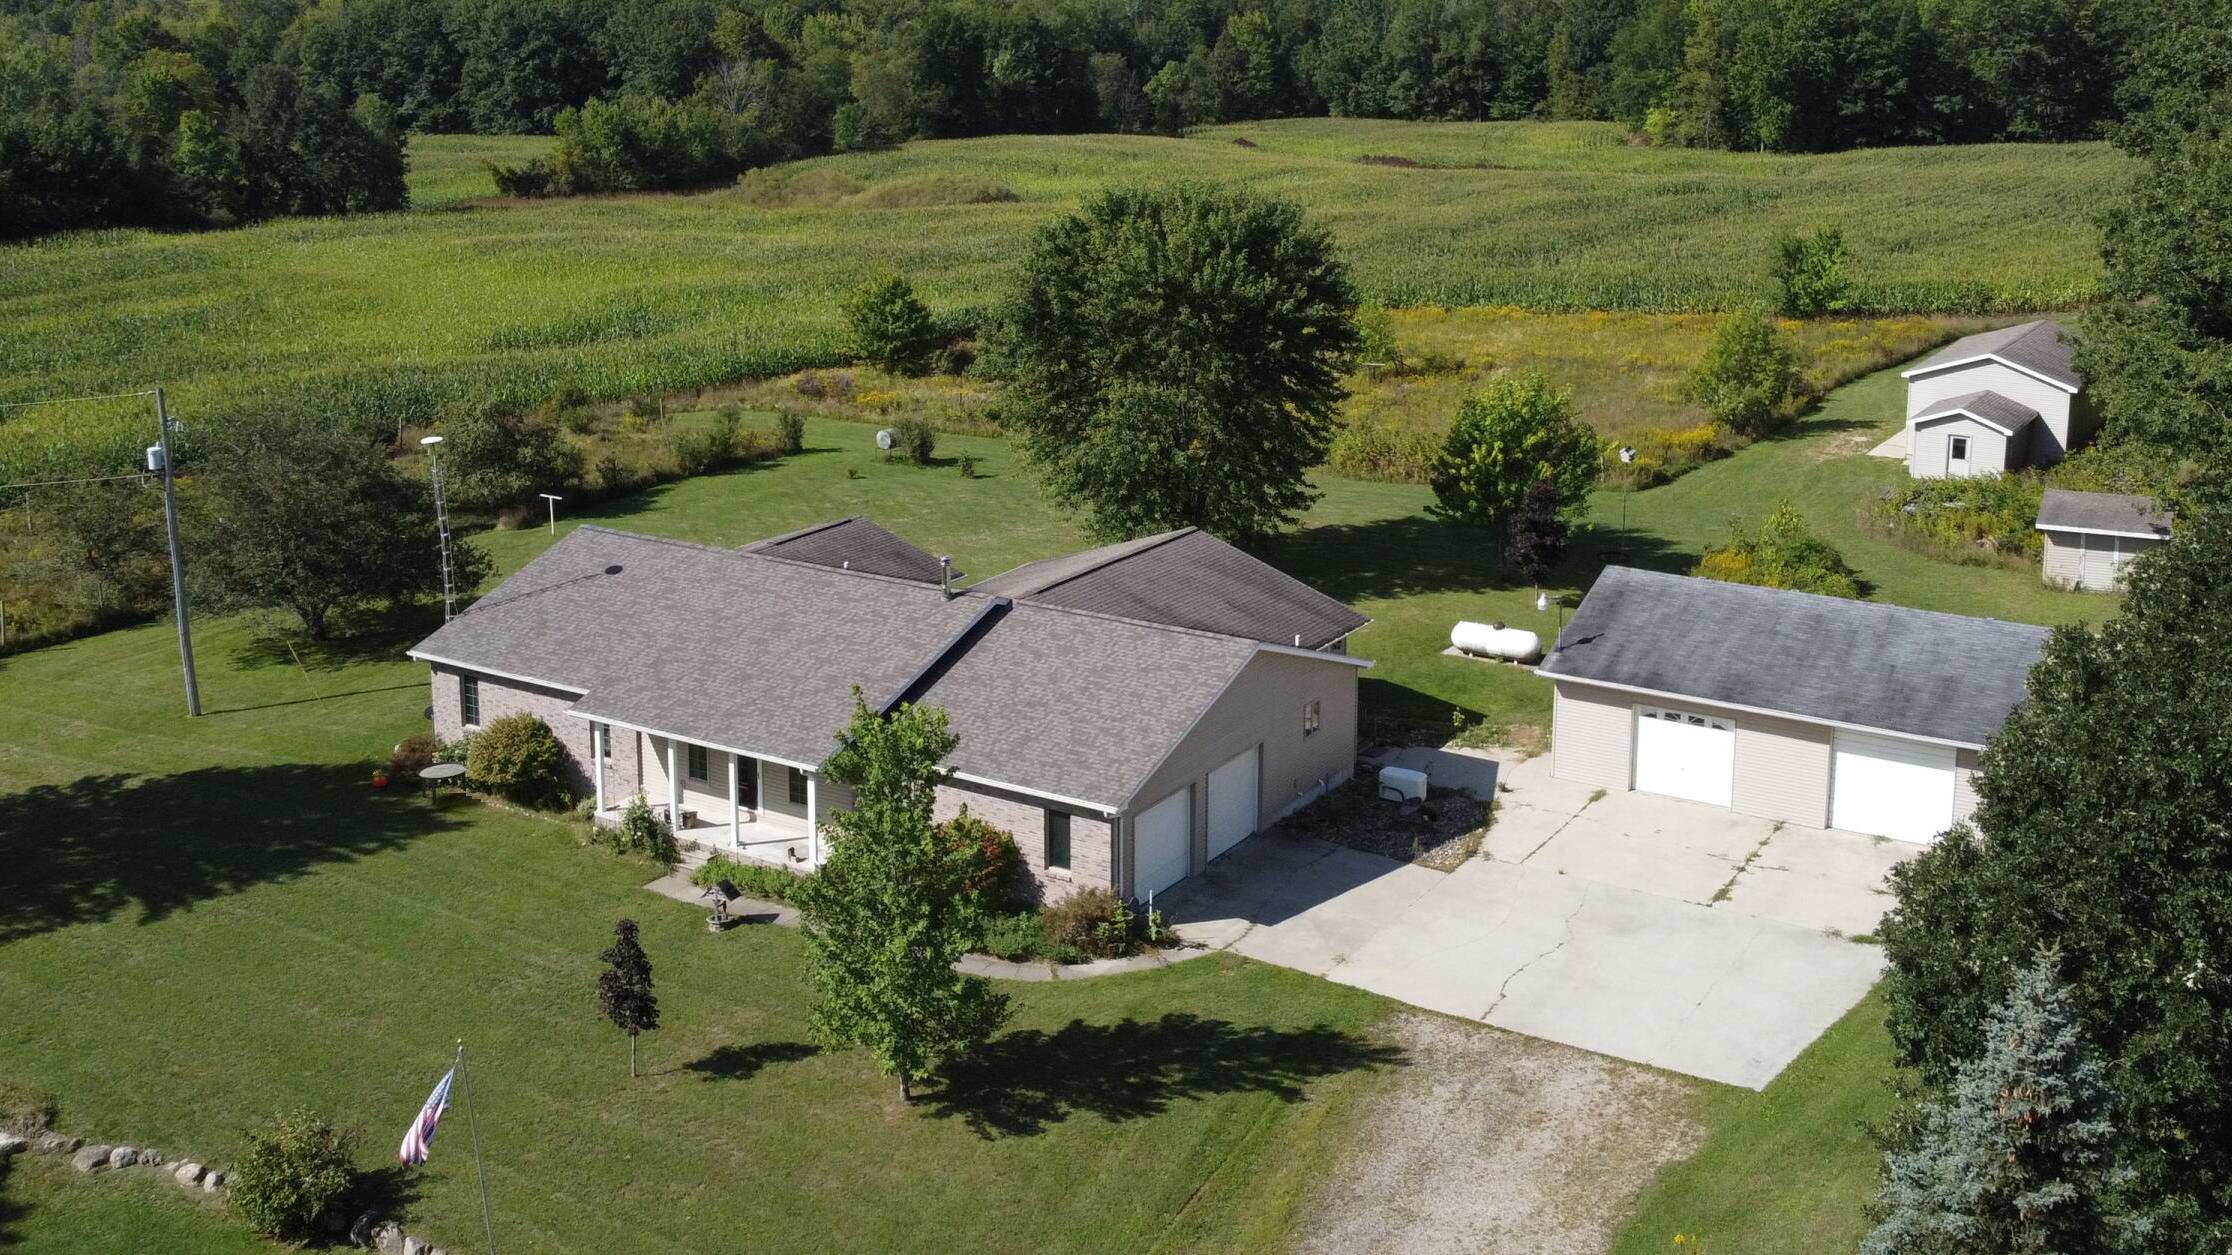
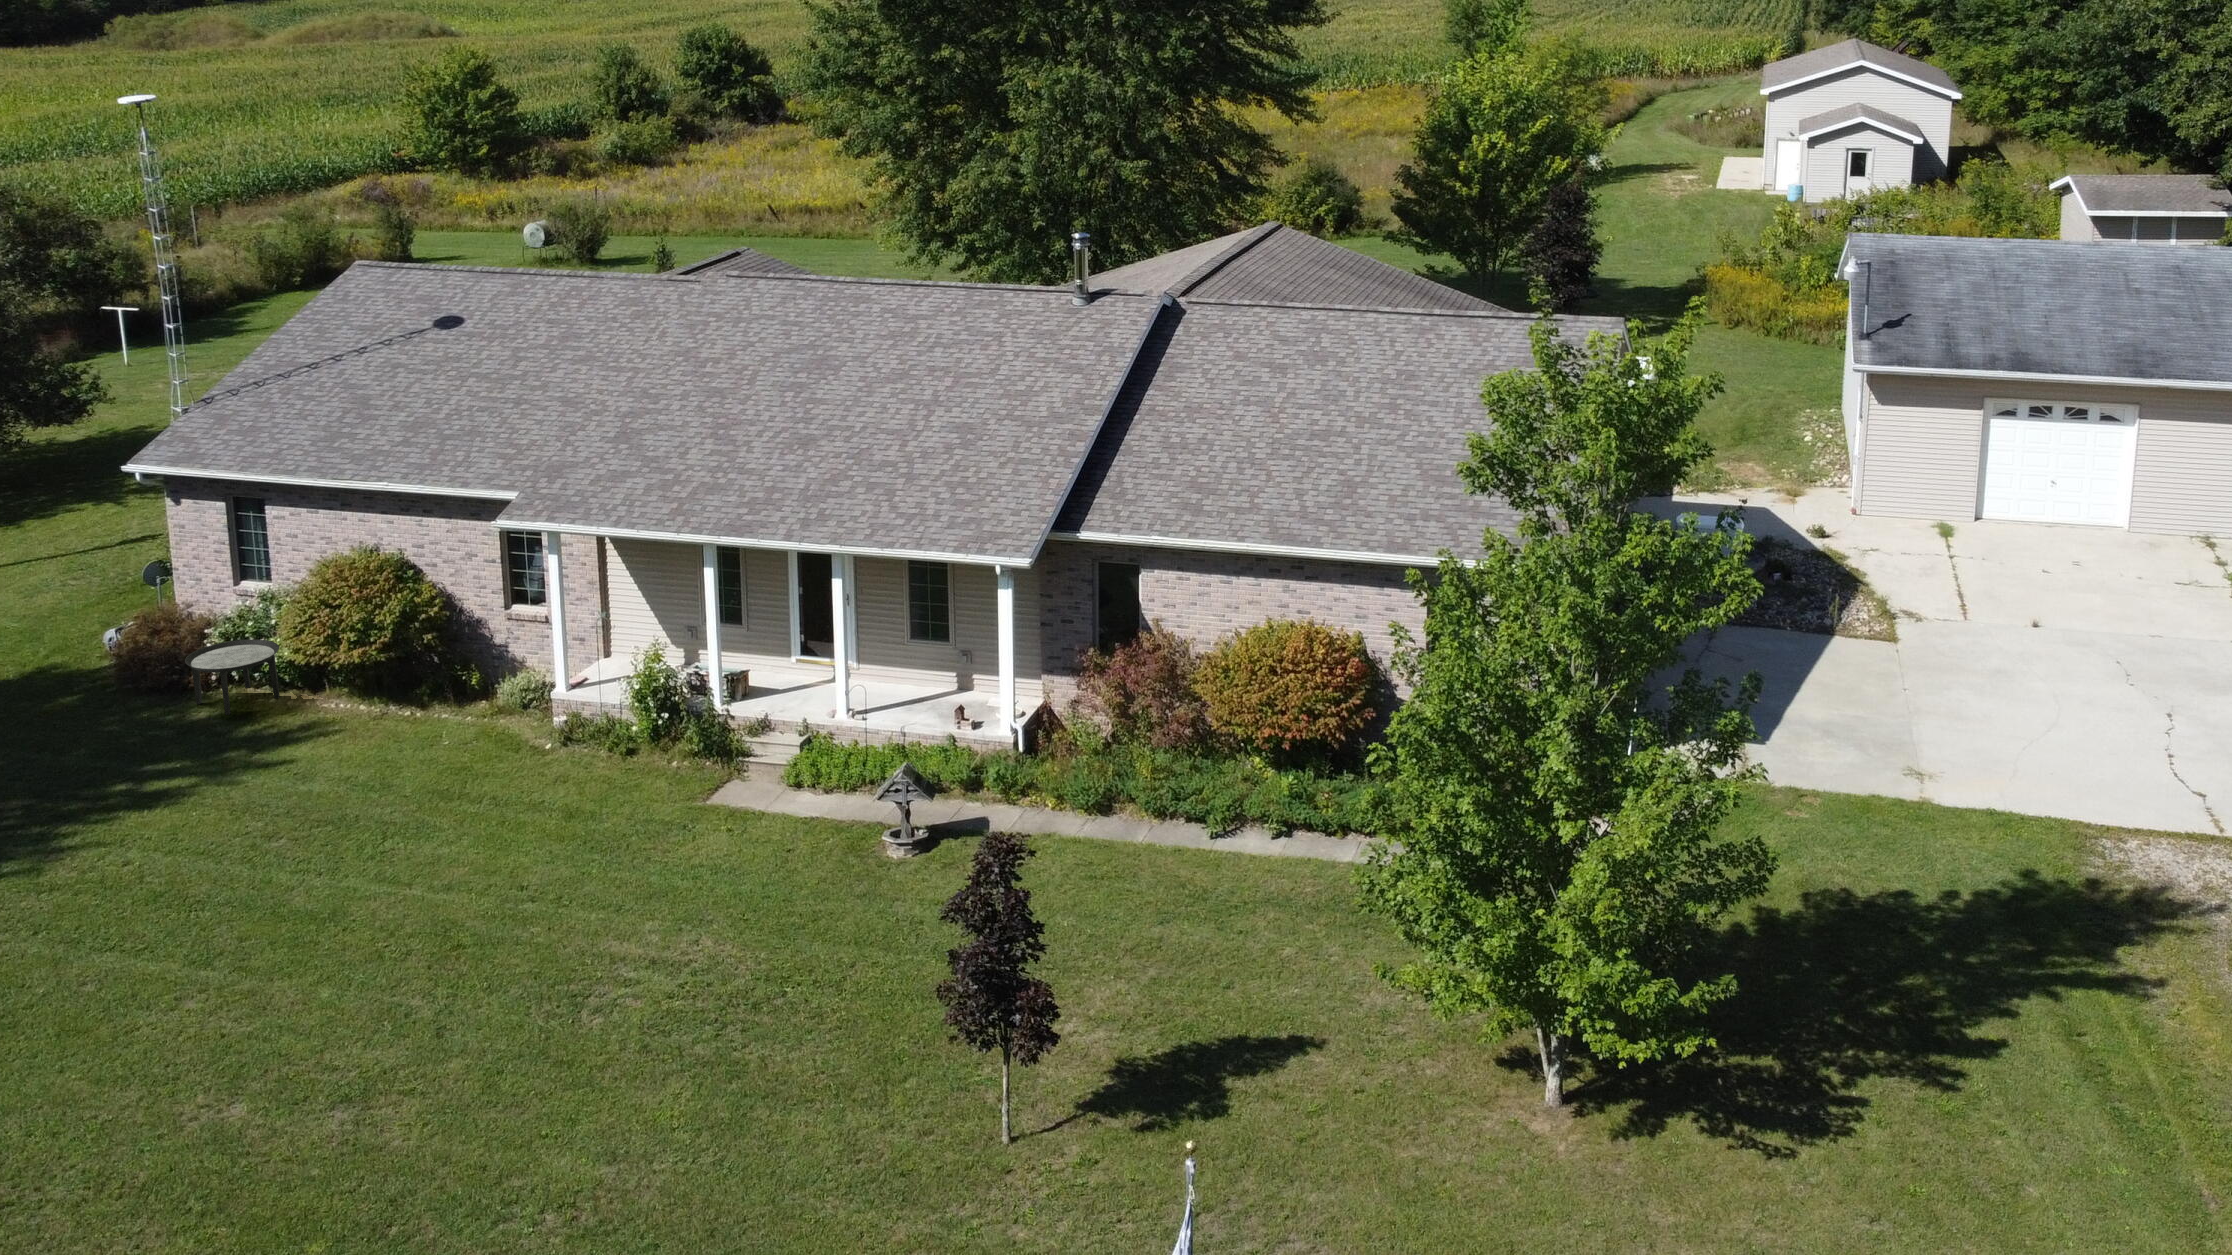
decorative plant: present [374,757,386,787] -> none [89,639,115,697]

